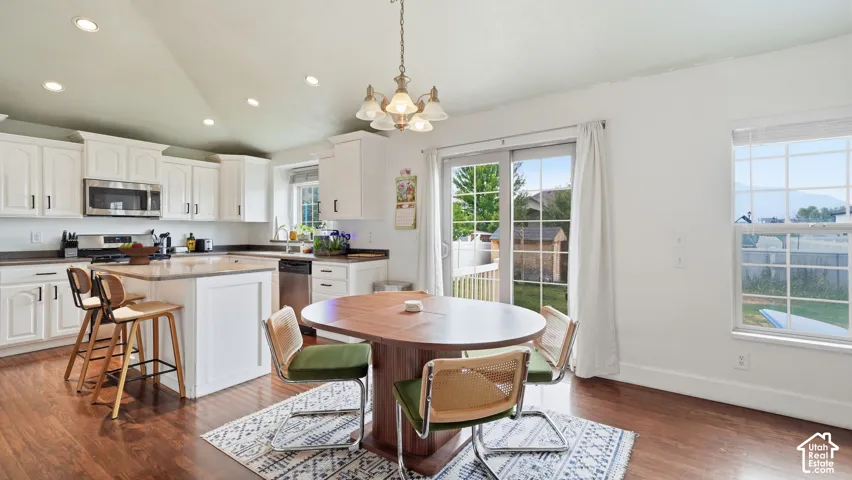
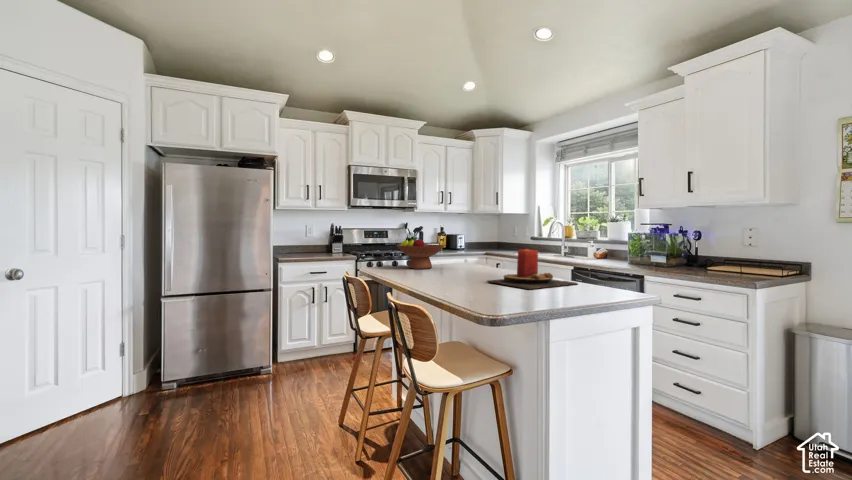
candle: none [171,247,232,271] -> present [487,249,578,289]

